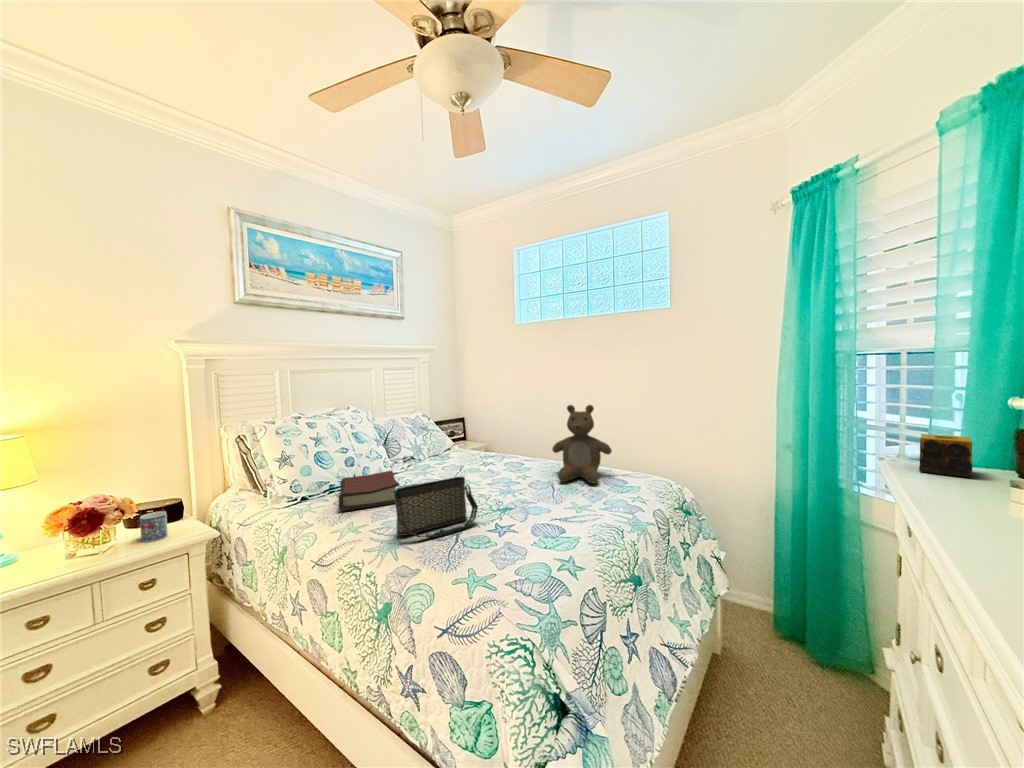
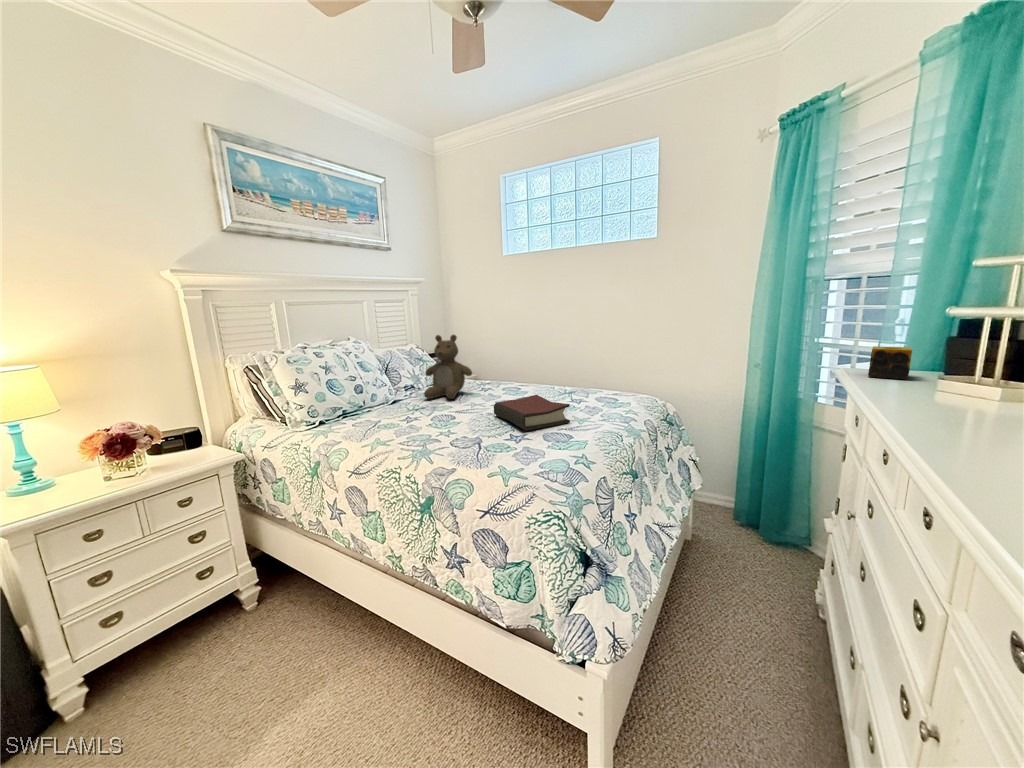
teddy bear: present [552,405,612,483] -> present [424,335,472,399]
hardback book: present [339,471,399,511] -> present [494,395,570,431]
handbag: present [393,477,478,538] -> none [420,395,494,447]
mug: present [140,511,168,542] -> none [166,437,195,465]

